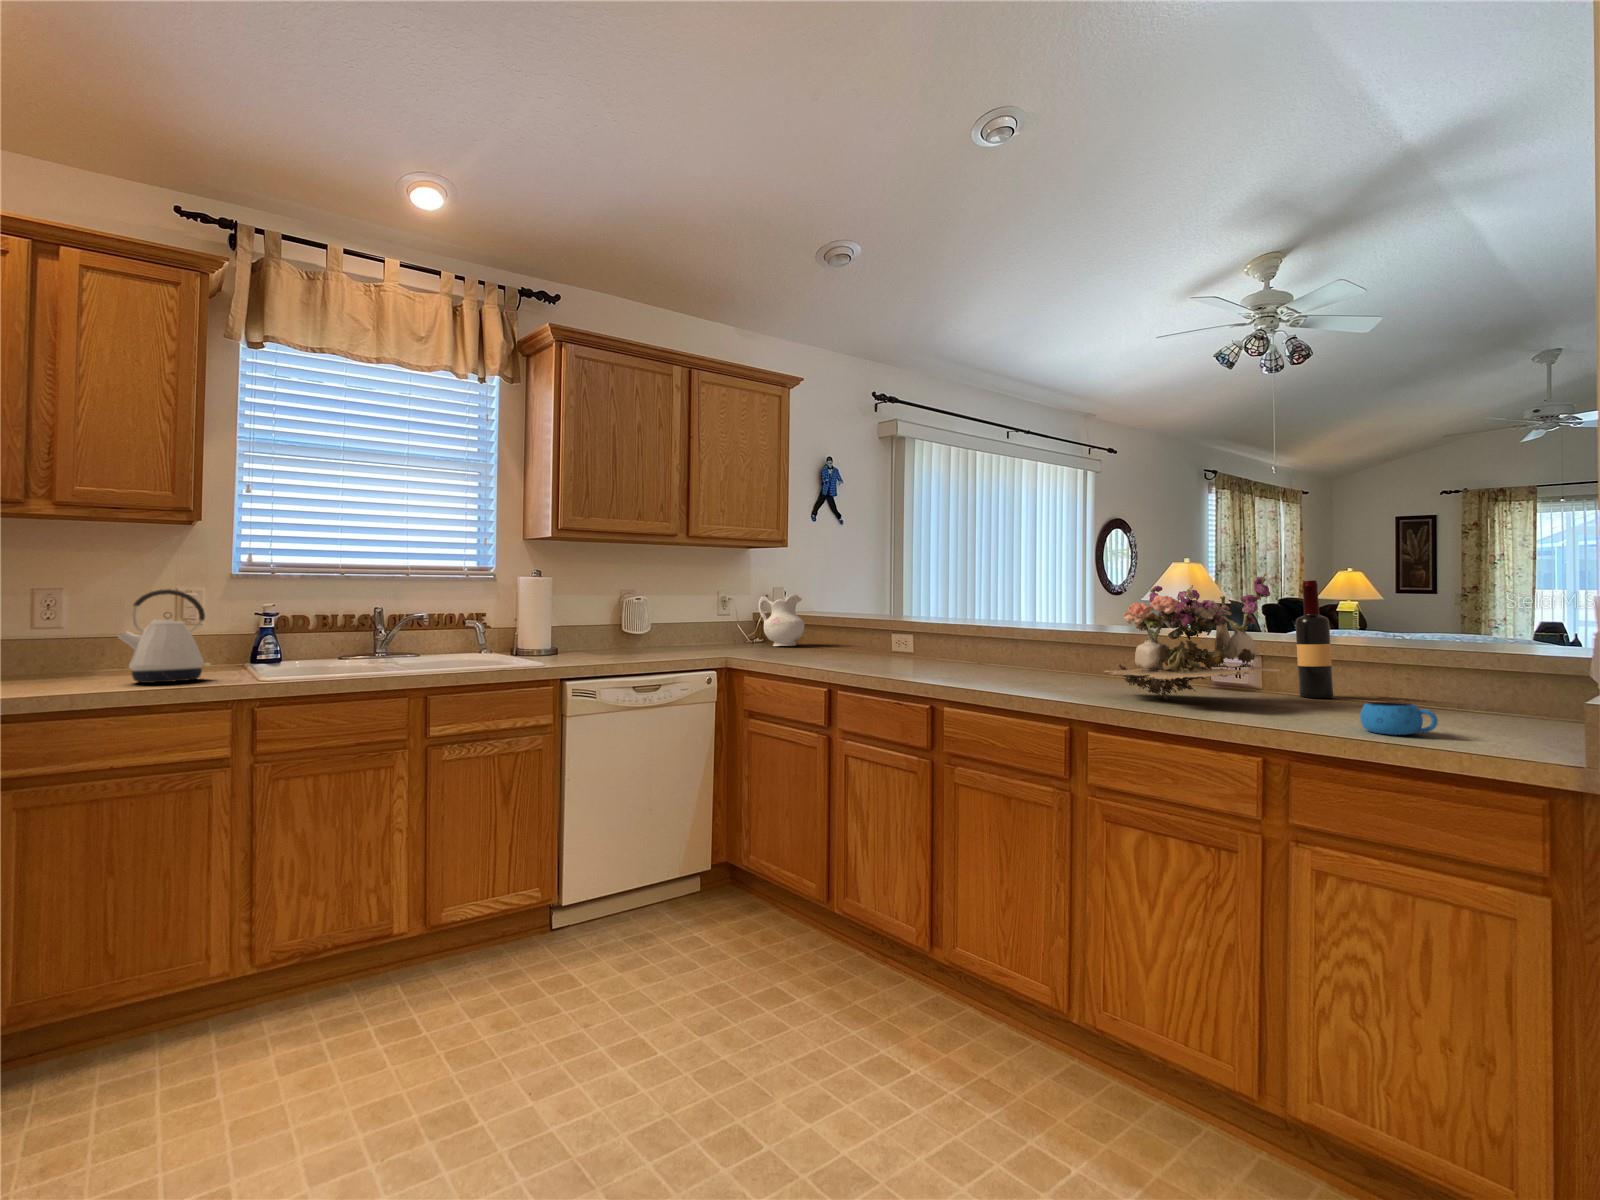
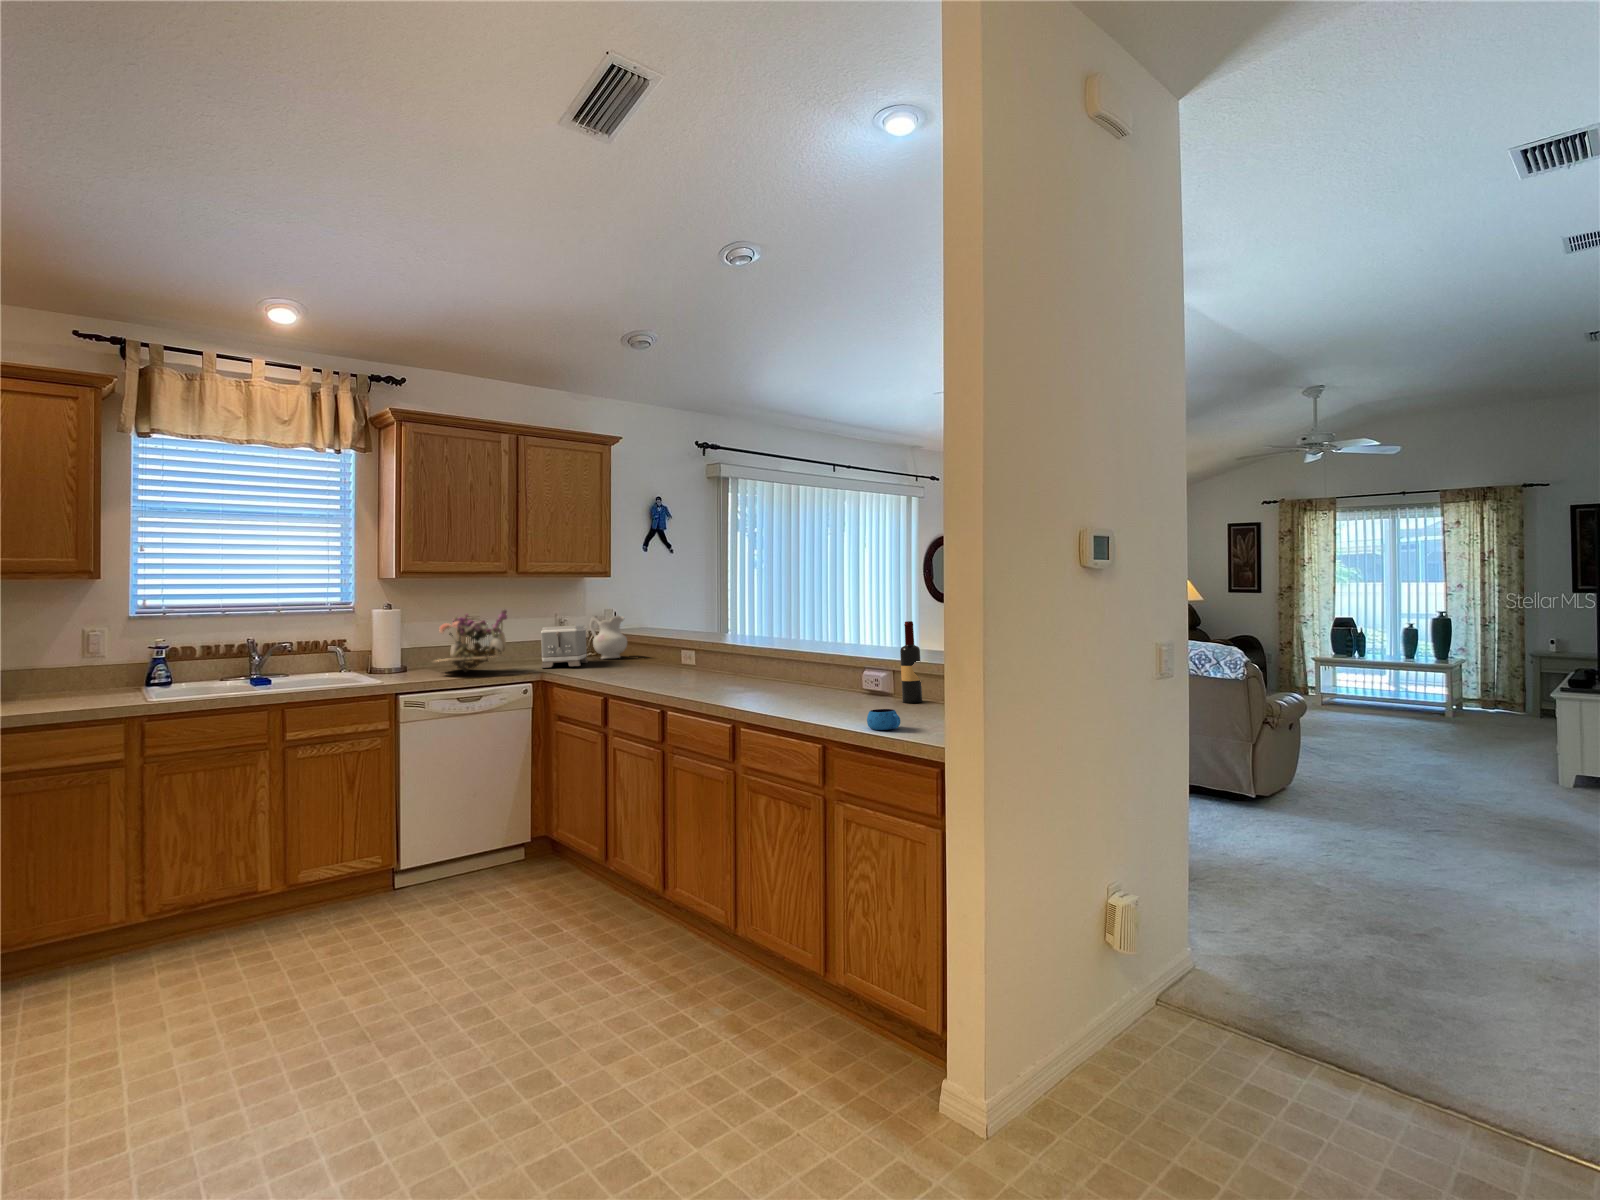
flower arrangement: present [1104,573,1280,699] -> present [436,609,507,672]
kettle: present [117,589,211,683] -> none [36,634,110,705]
toaster: none [717,602,765,654] -> present [541,625,588,668]

